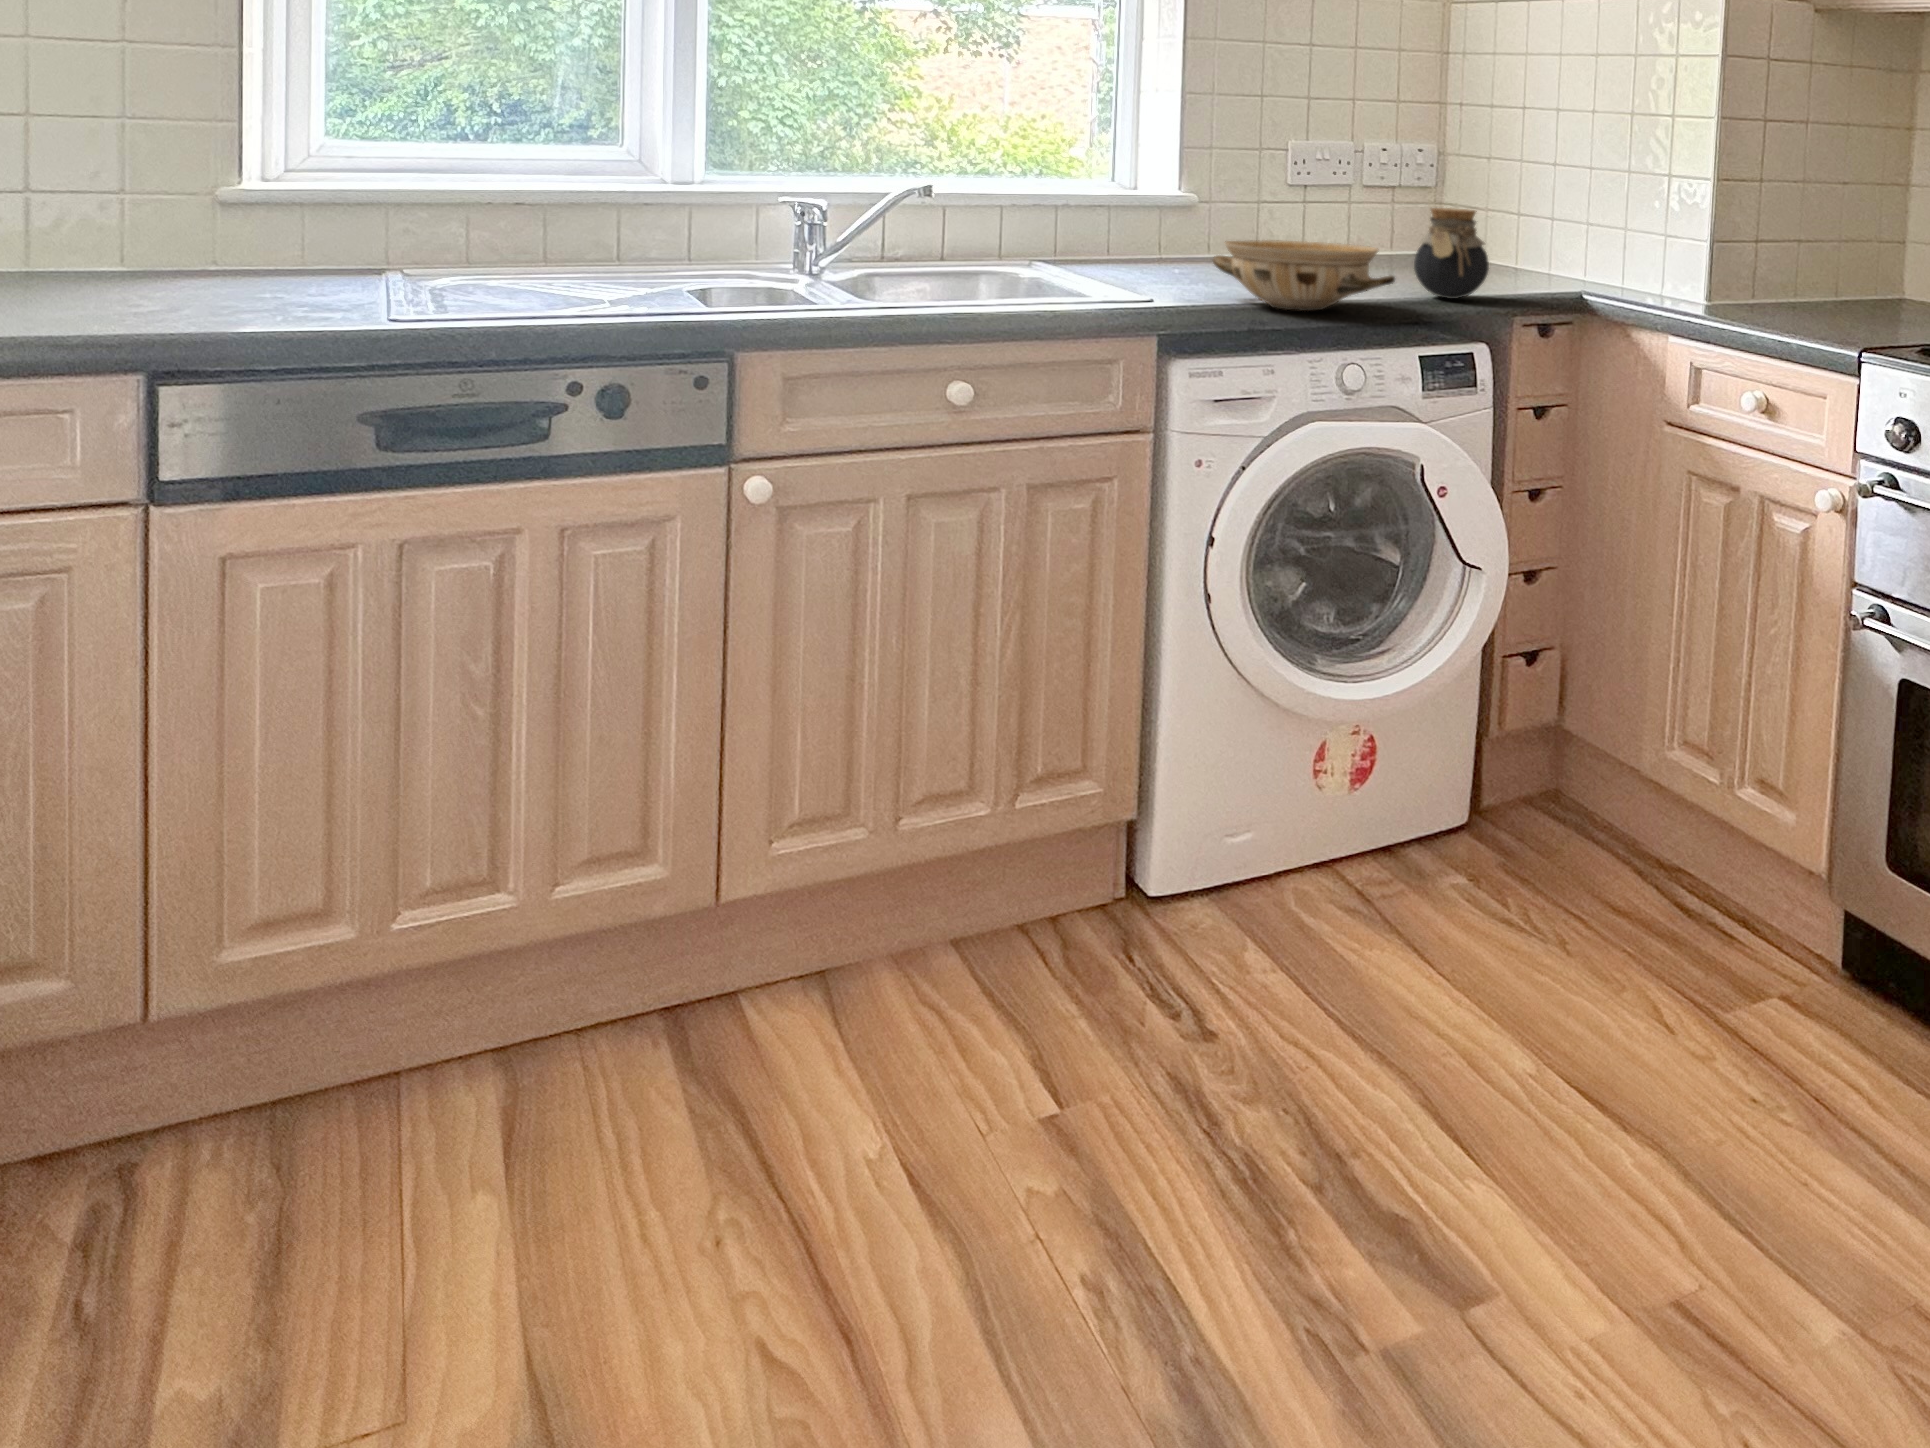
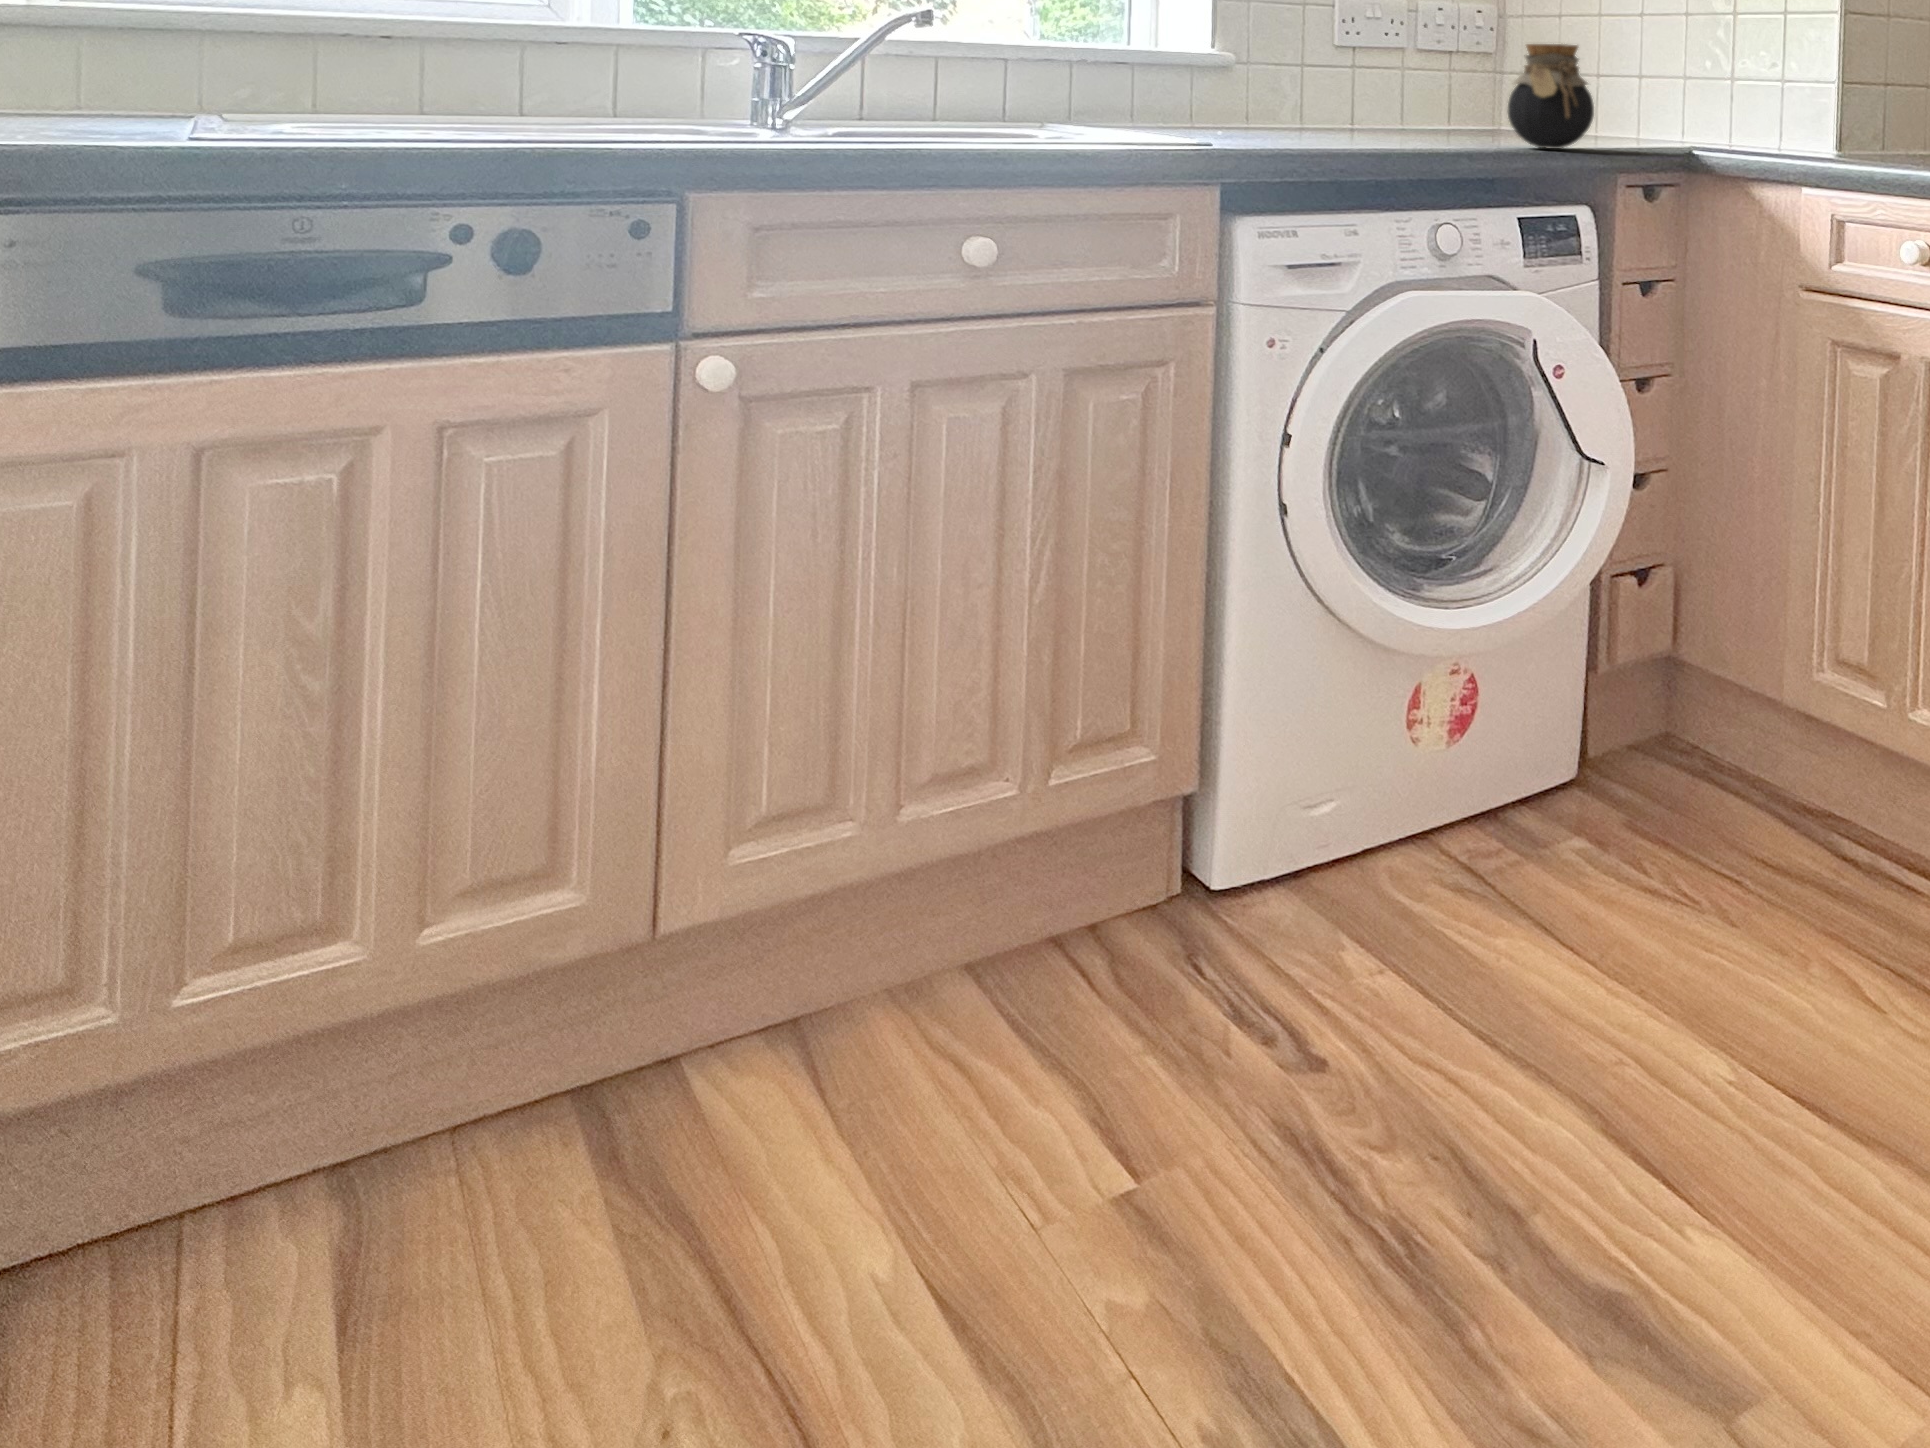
ceramic bowl: present [1213,240,1395,311] -> none [1278,71,1505,152]

